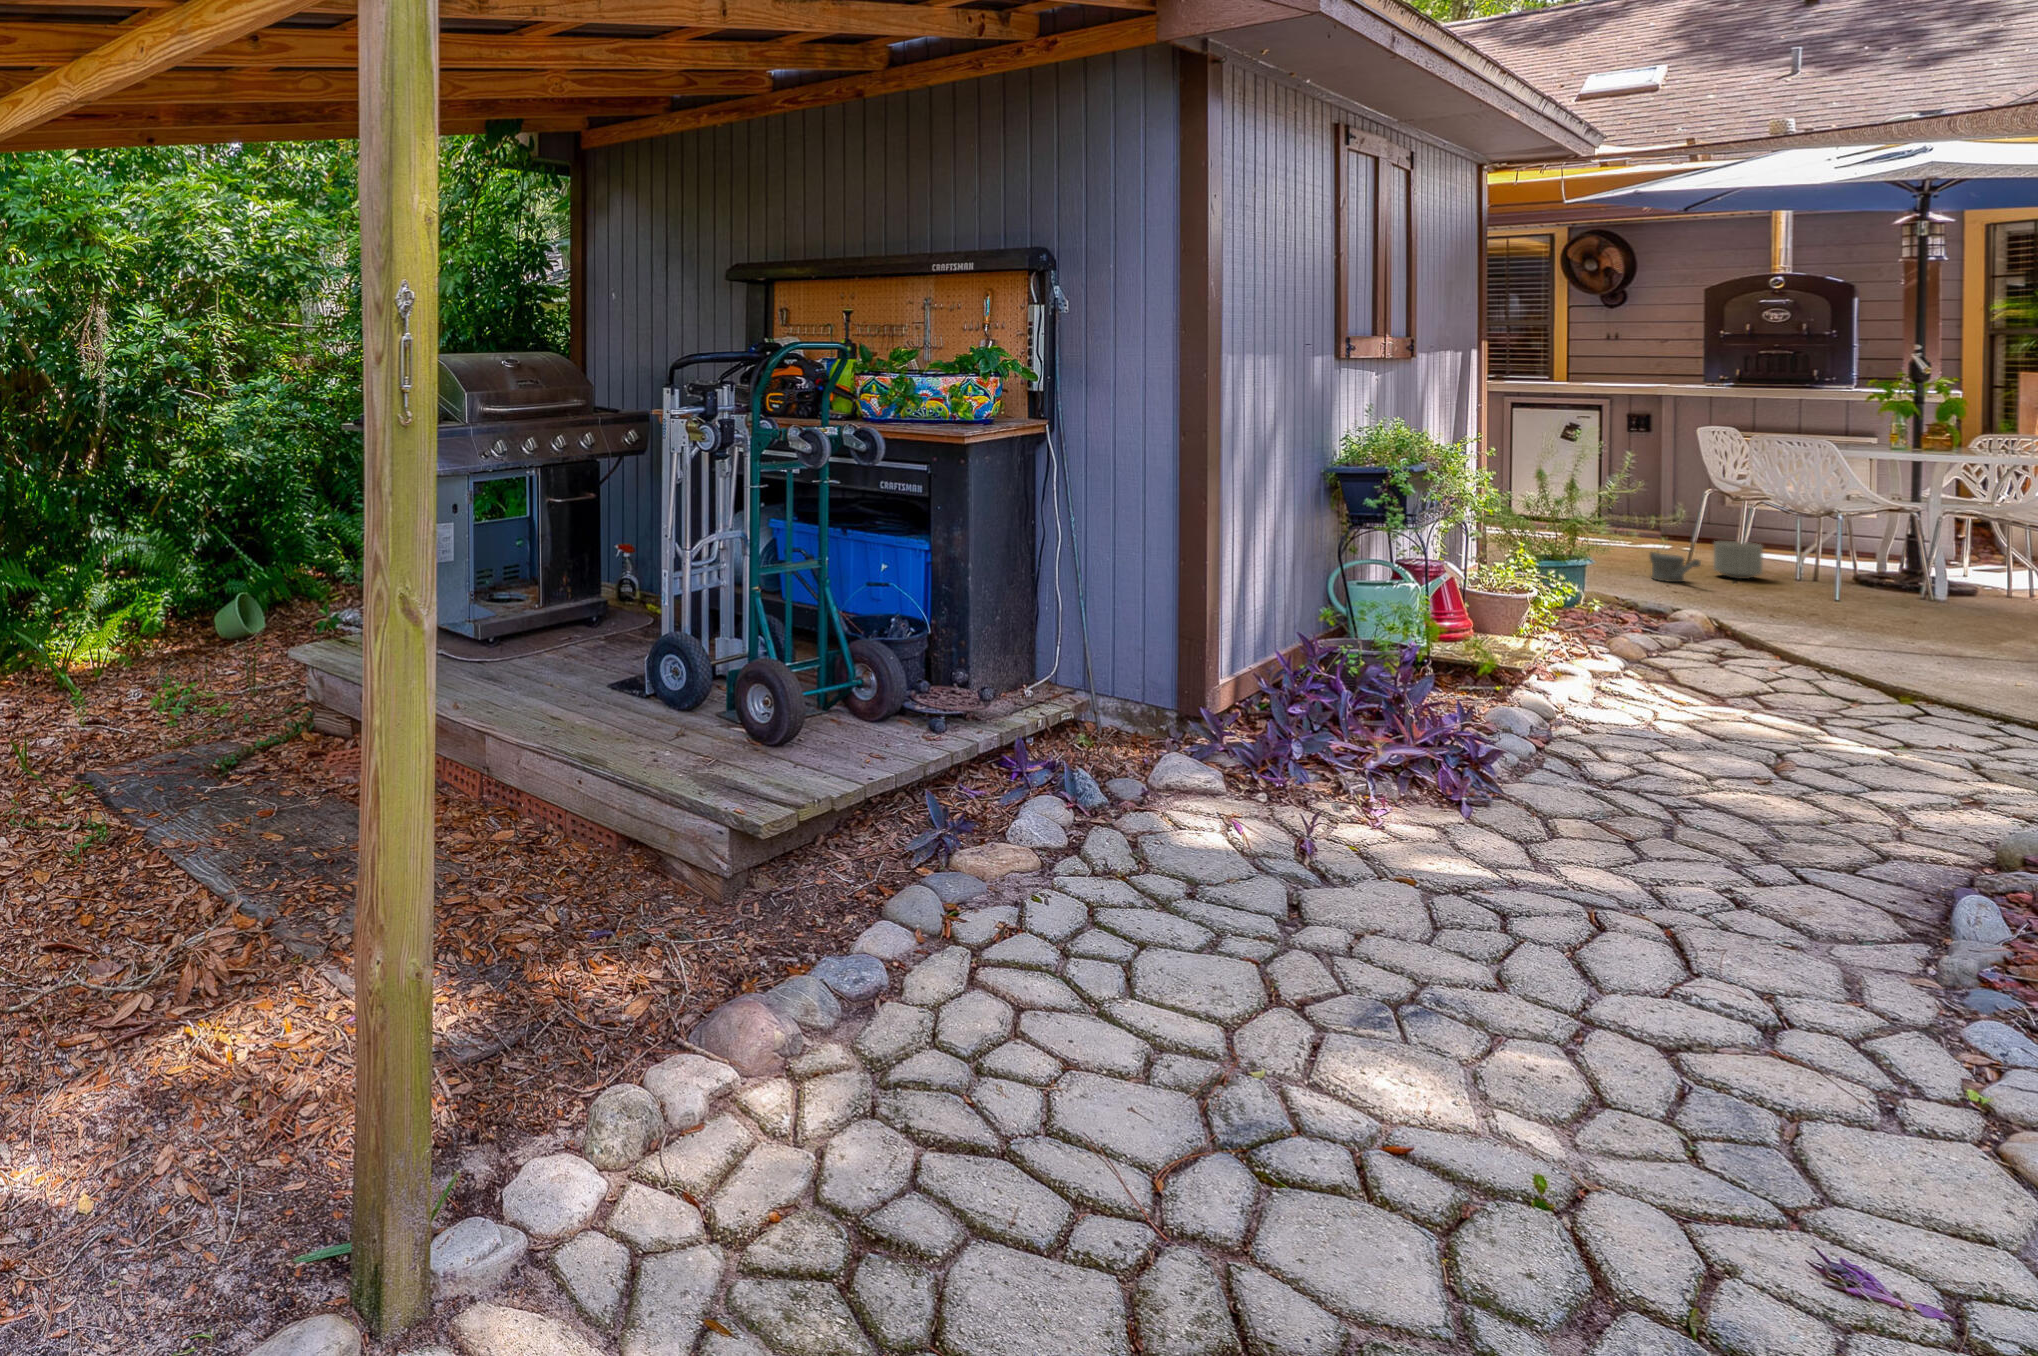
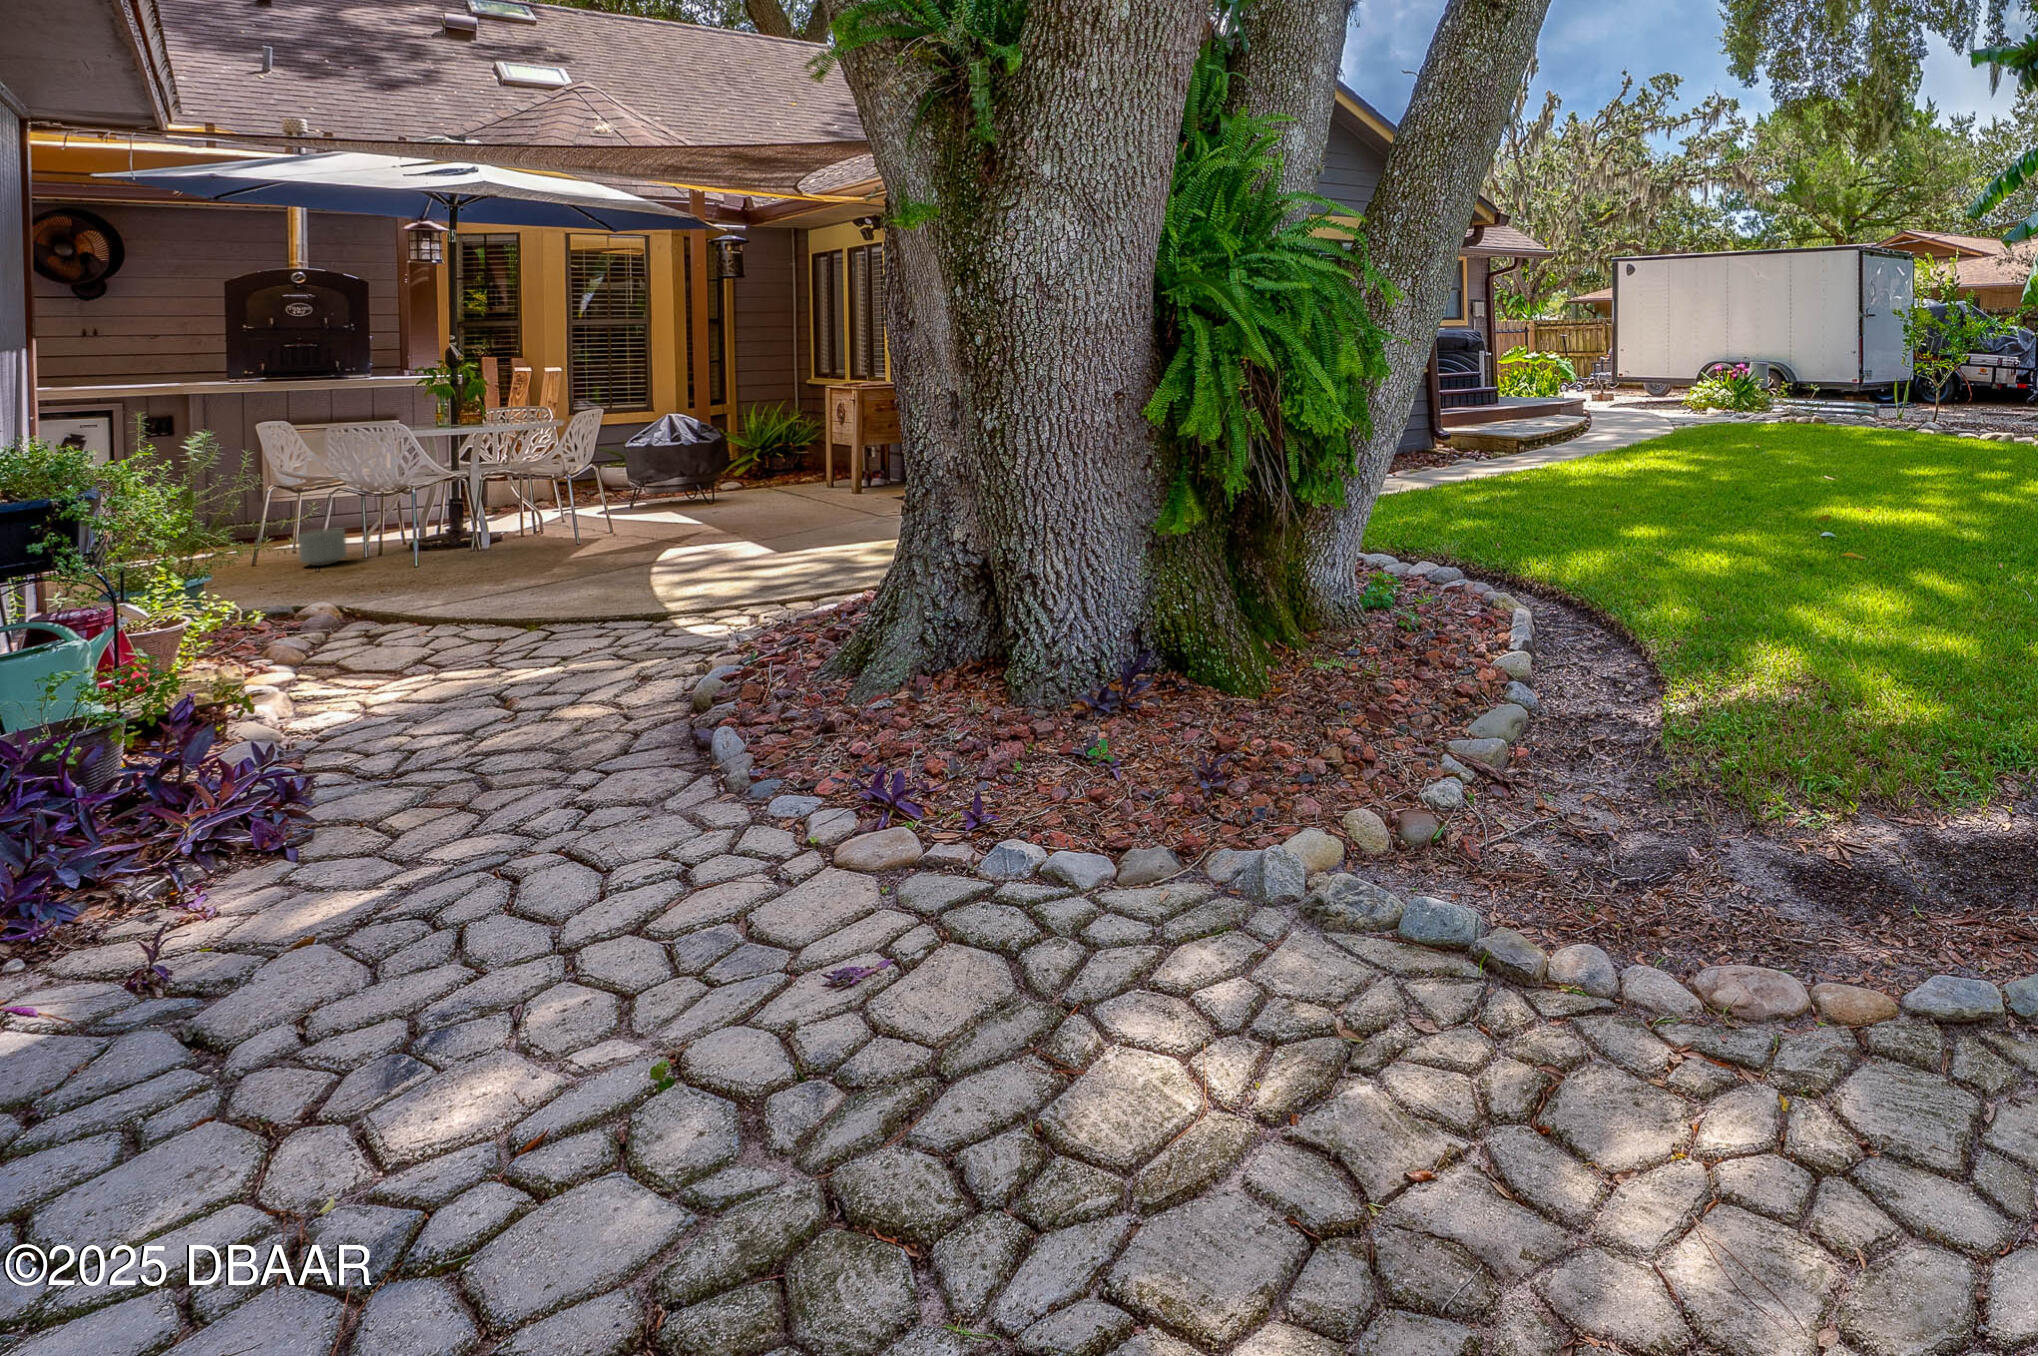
watering can: present [1650,552,1701,582] -> none [236,554,298,585]

